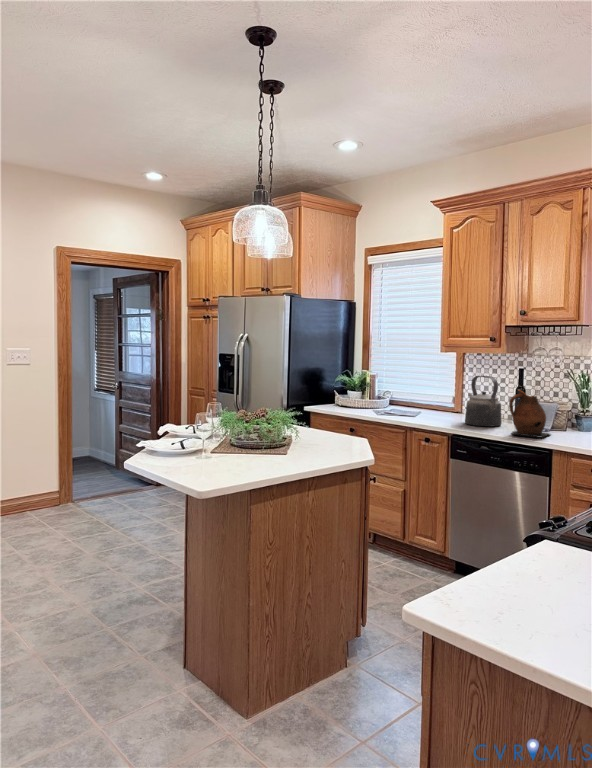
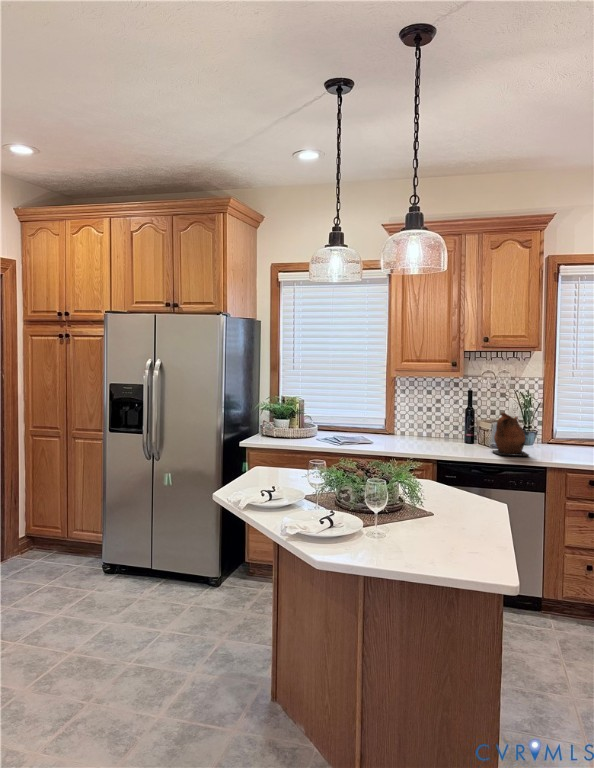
kettle: present [465,376,502,427] -> none [422,399,464,448]

